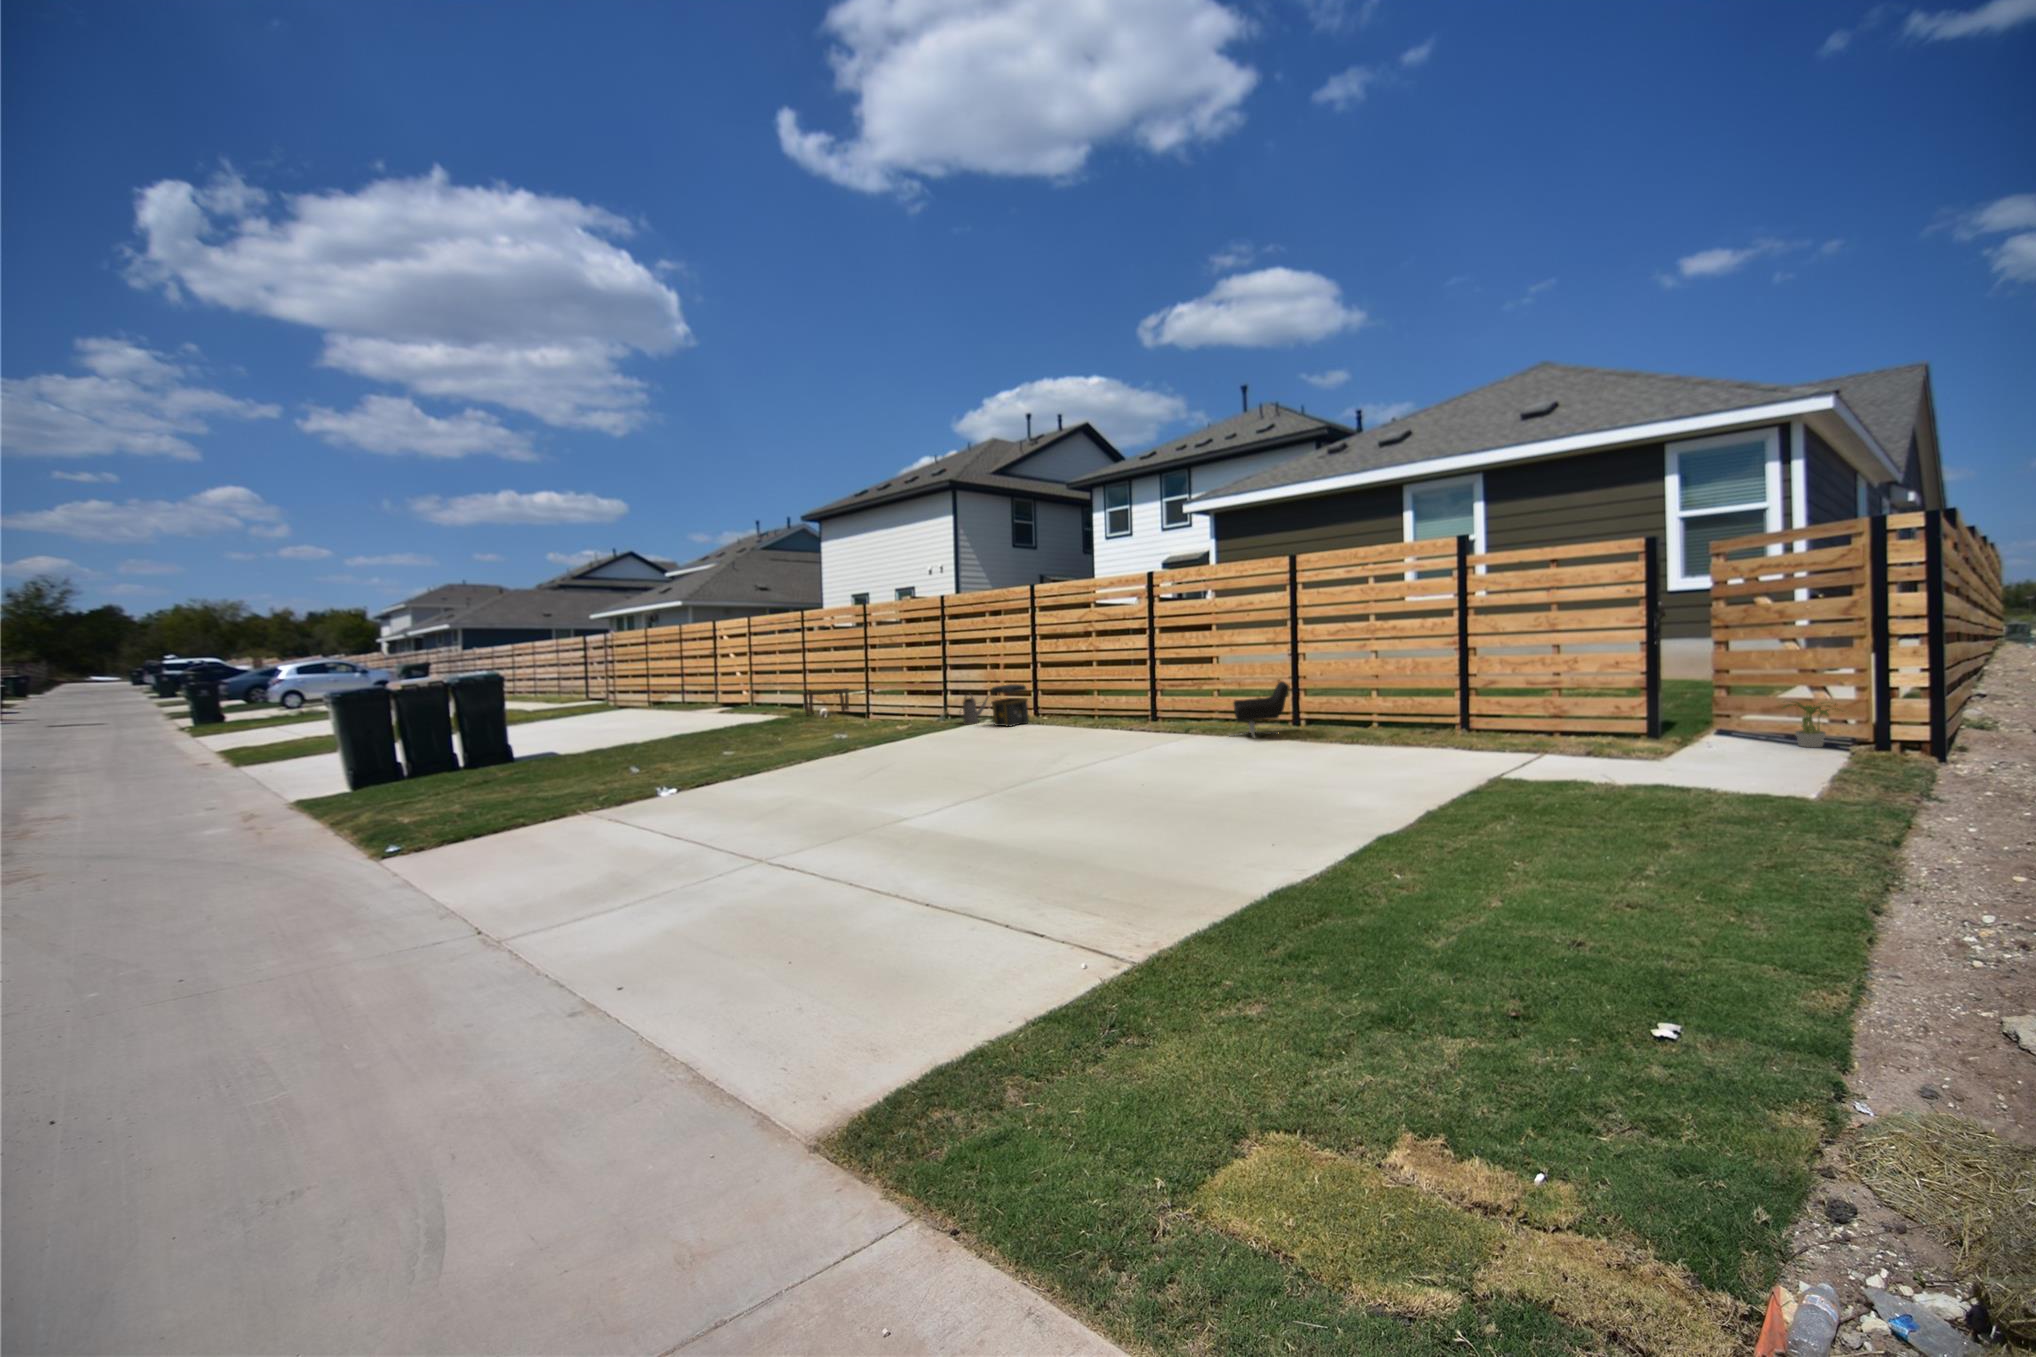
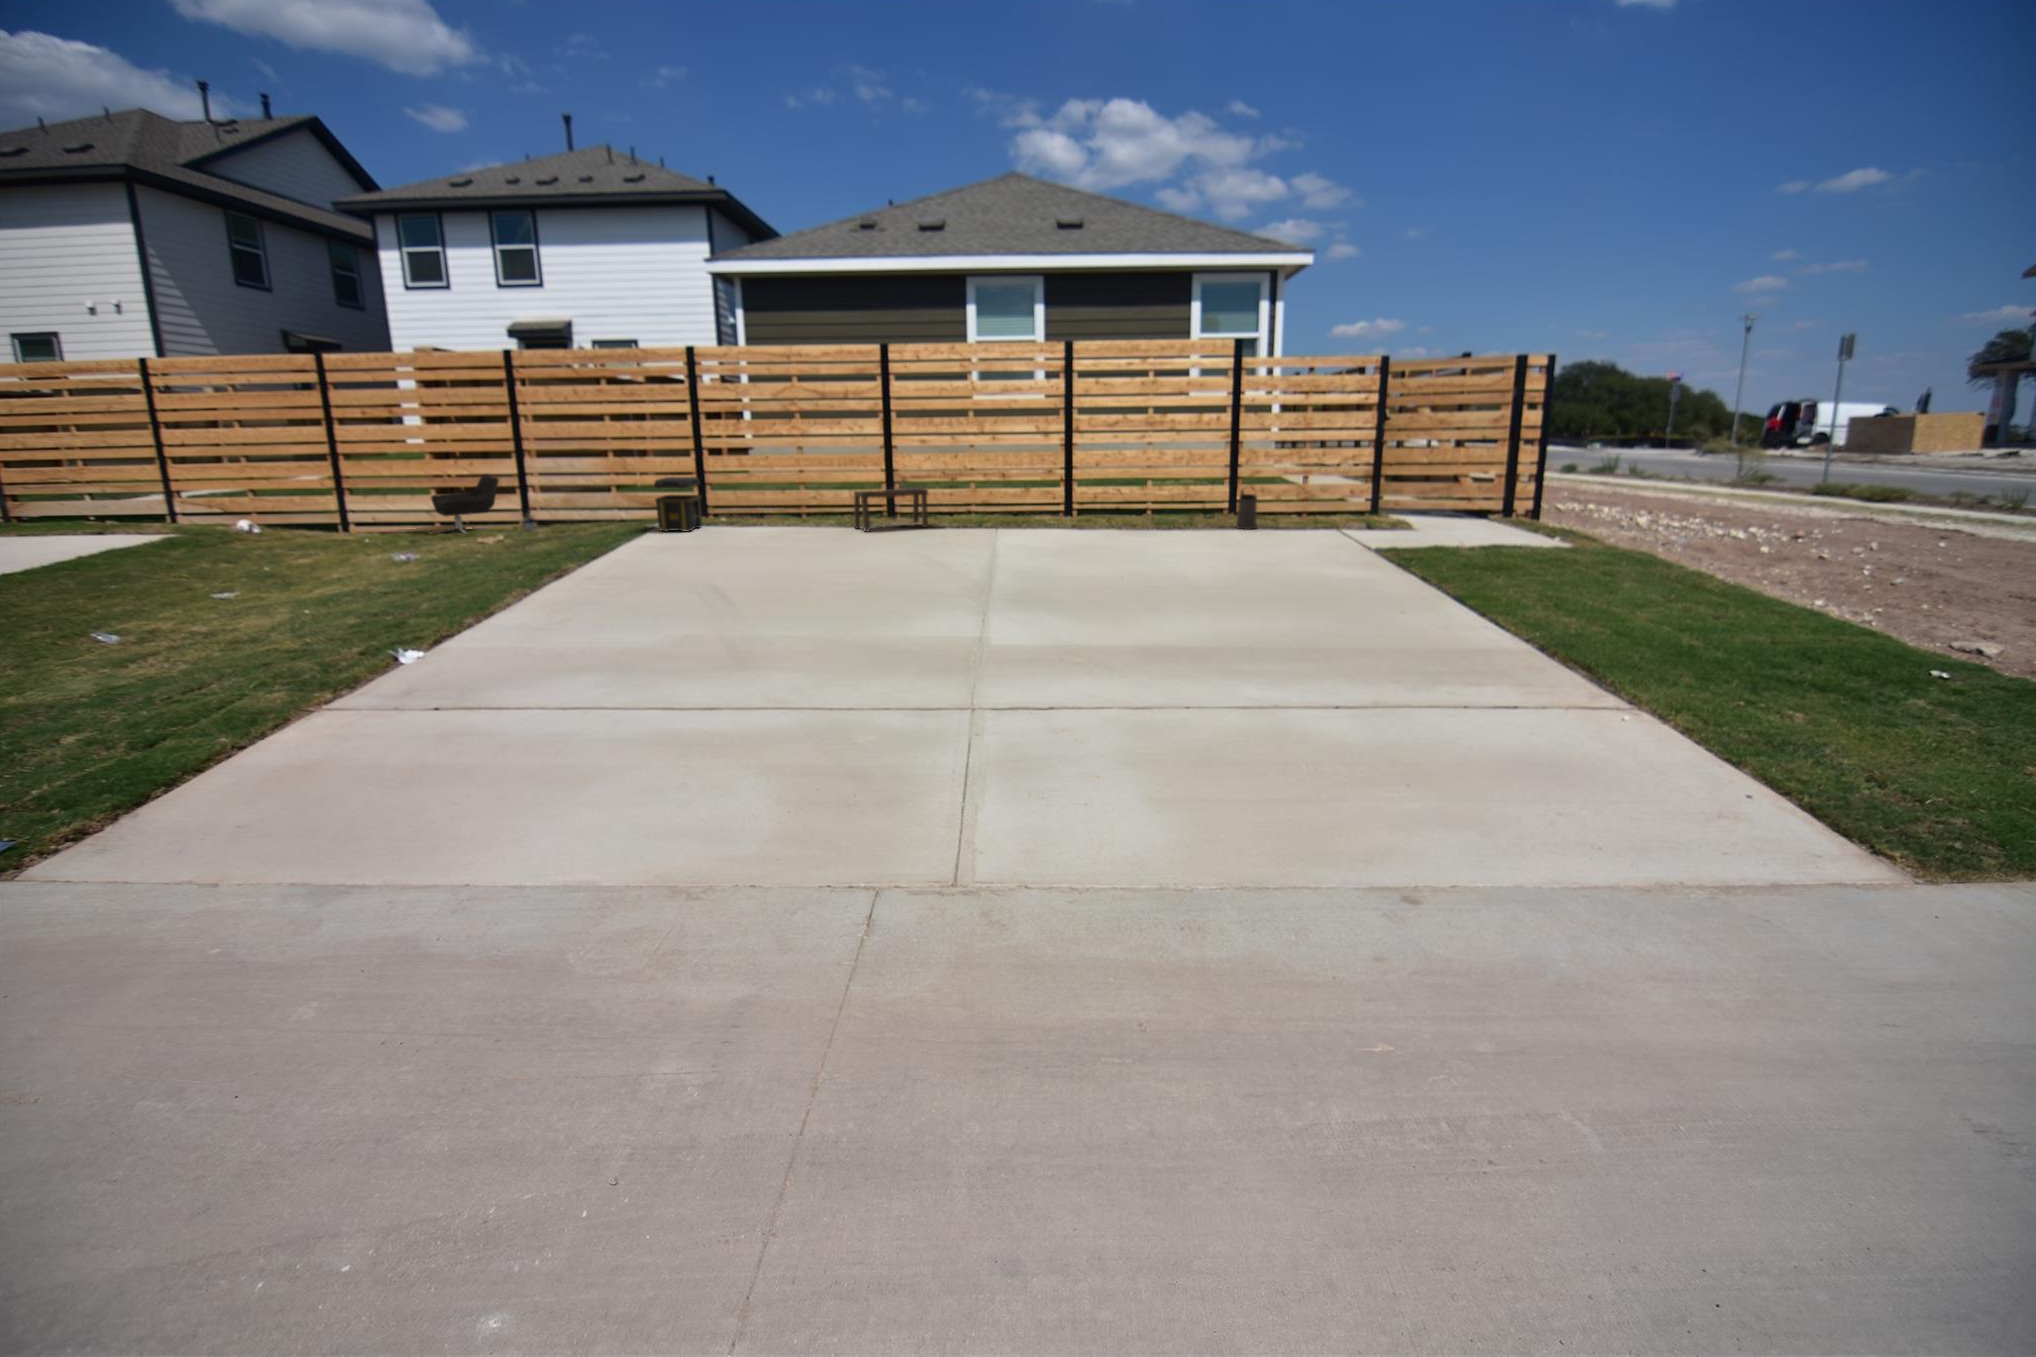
lounge chair: present [1233,682,1289,738] -> present [431,475,499,533]
bench: present [803,688,849,715] -> present [854,487,928,532]
watering can: present [963,693,988,724] -> present [1236,488,1257,529]
potted plant: present [1783,702,1838,748] -> none [1452,488,1488,522]

